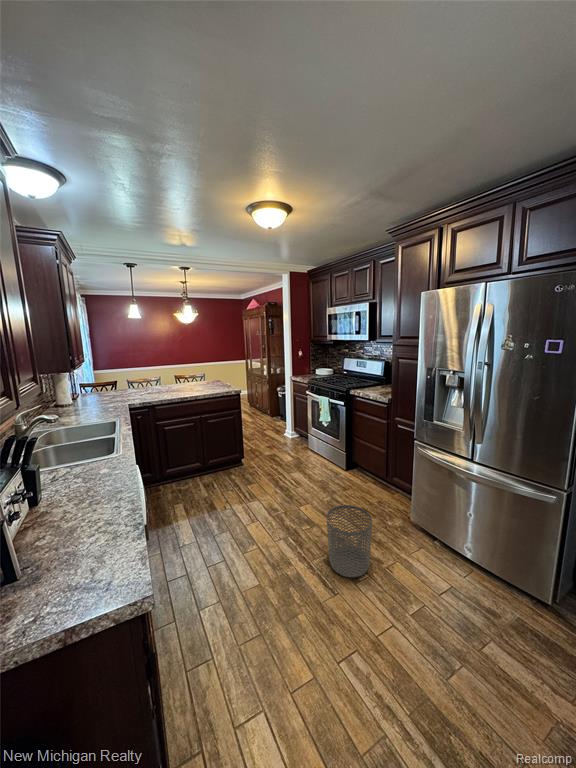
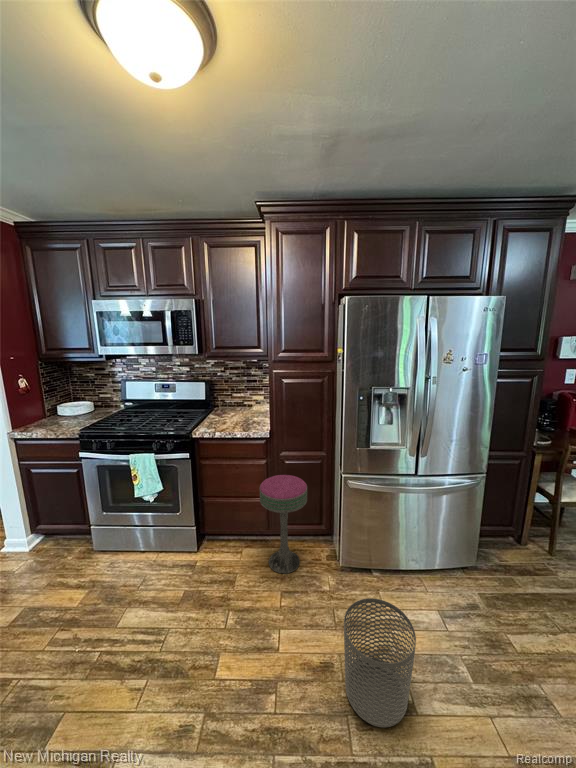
bar stool: none [367,434,404,505] -> present [259,475,307,573]

